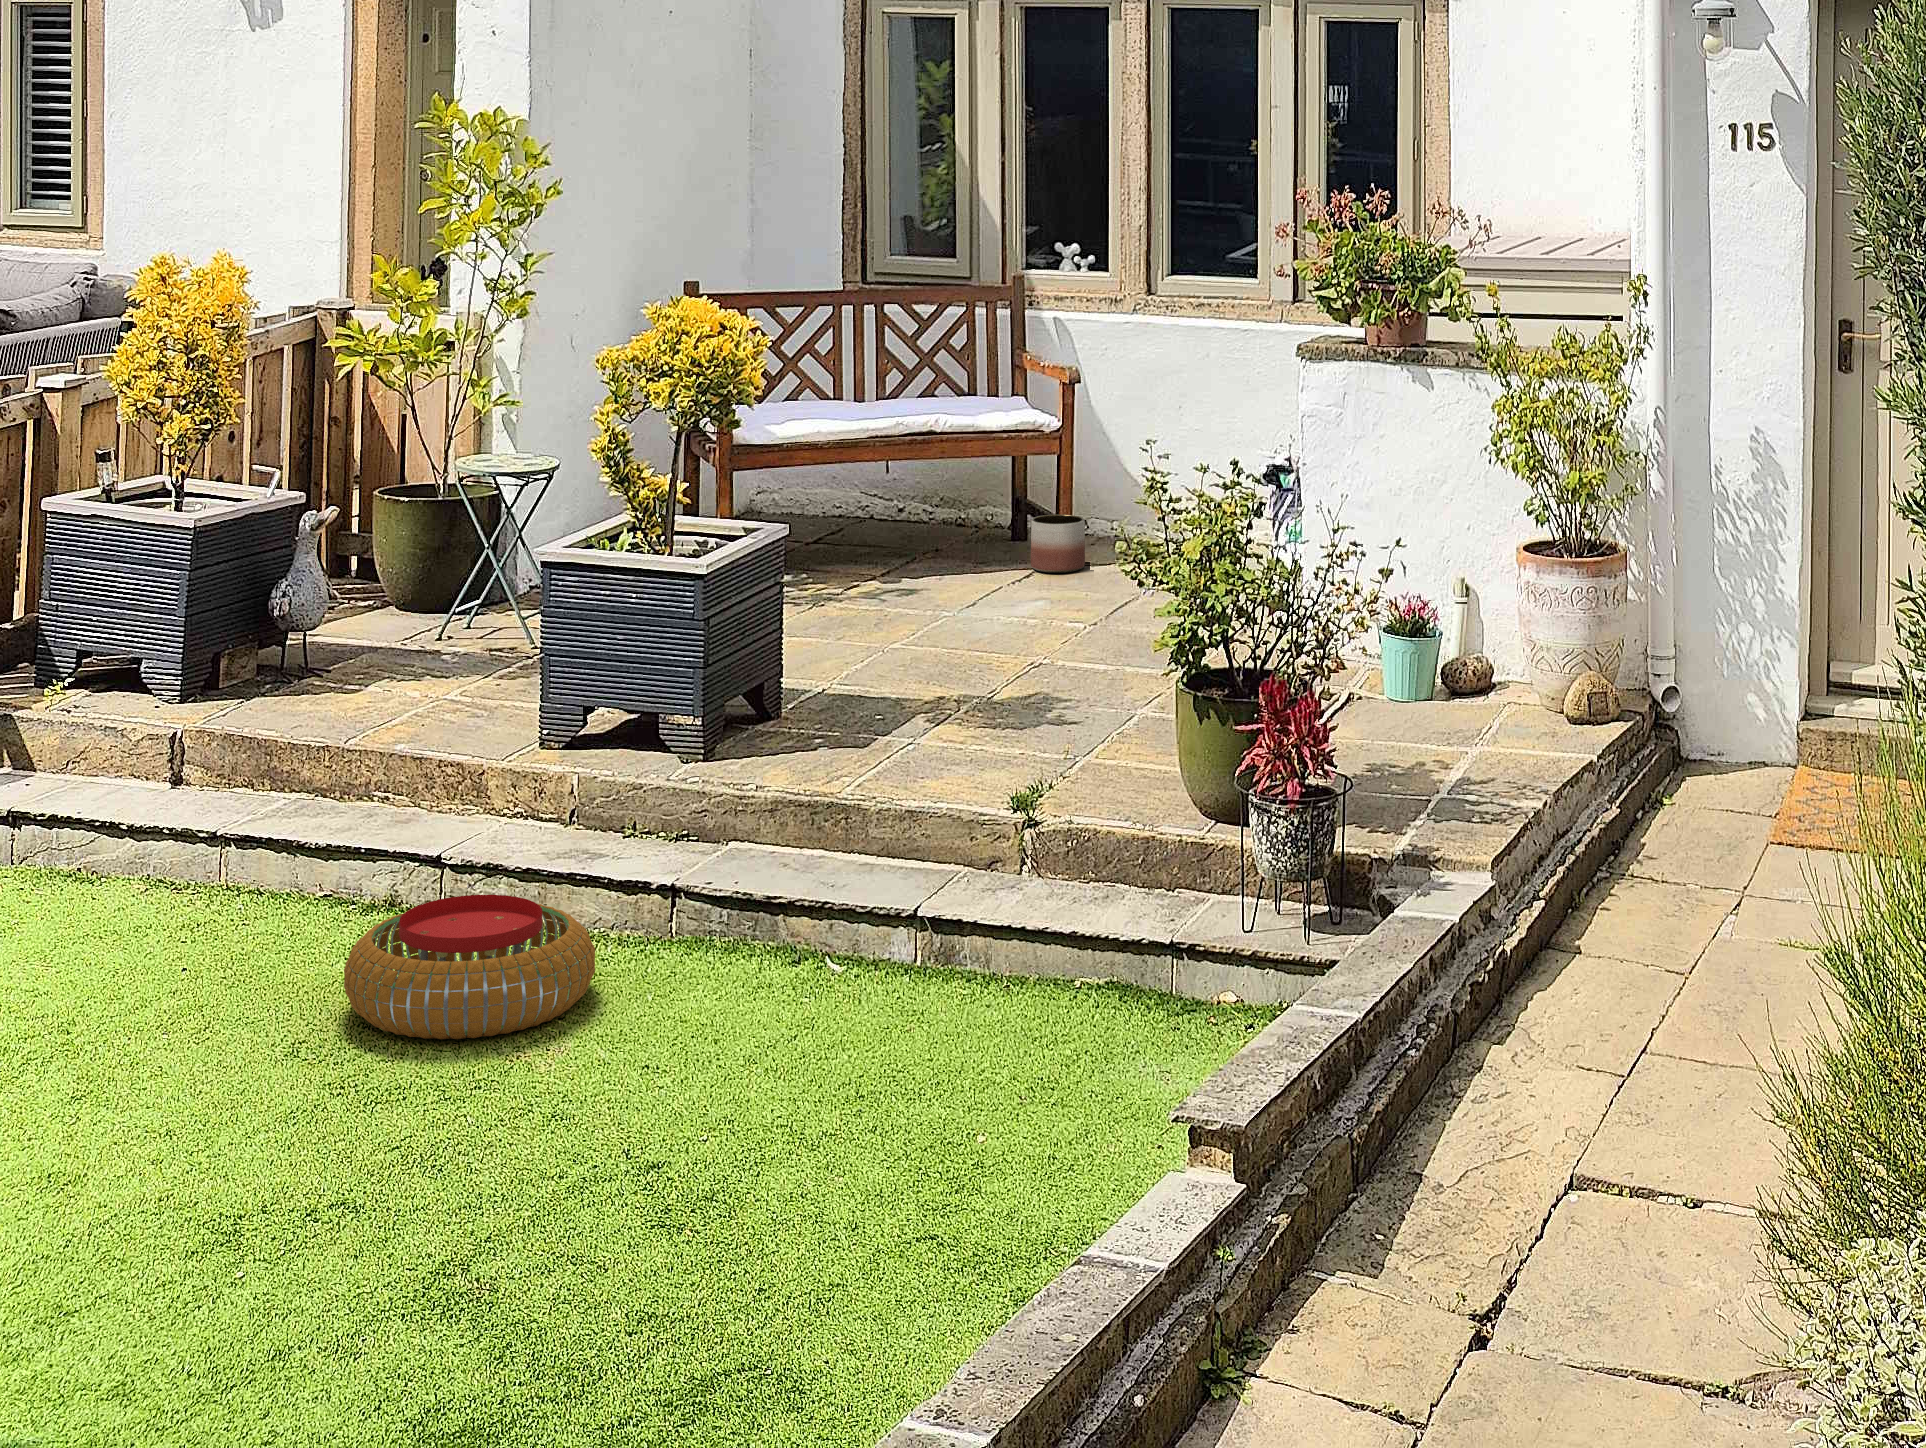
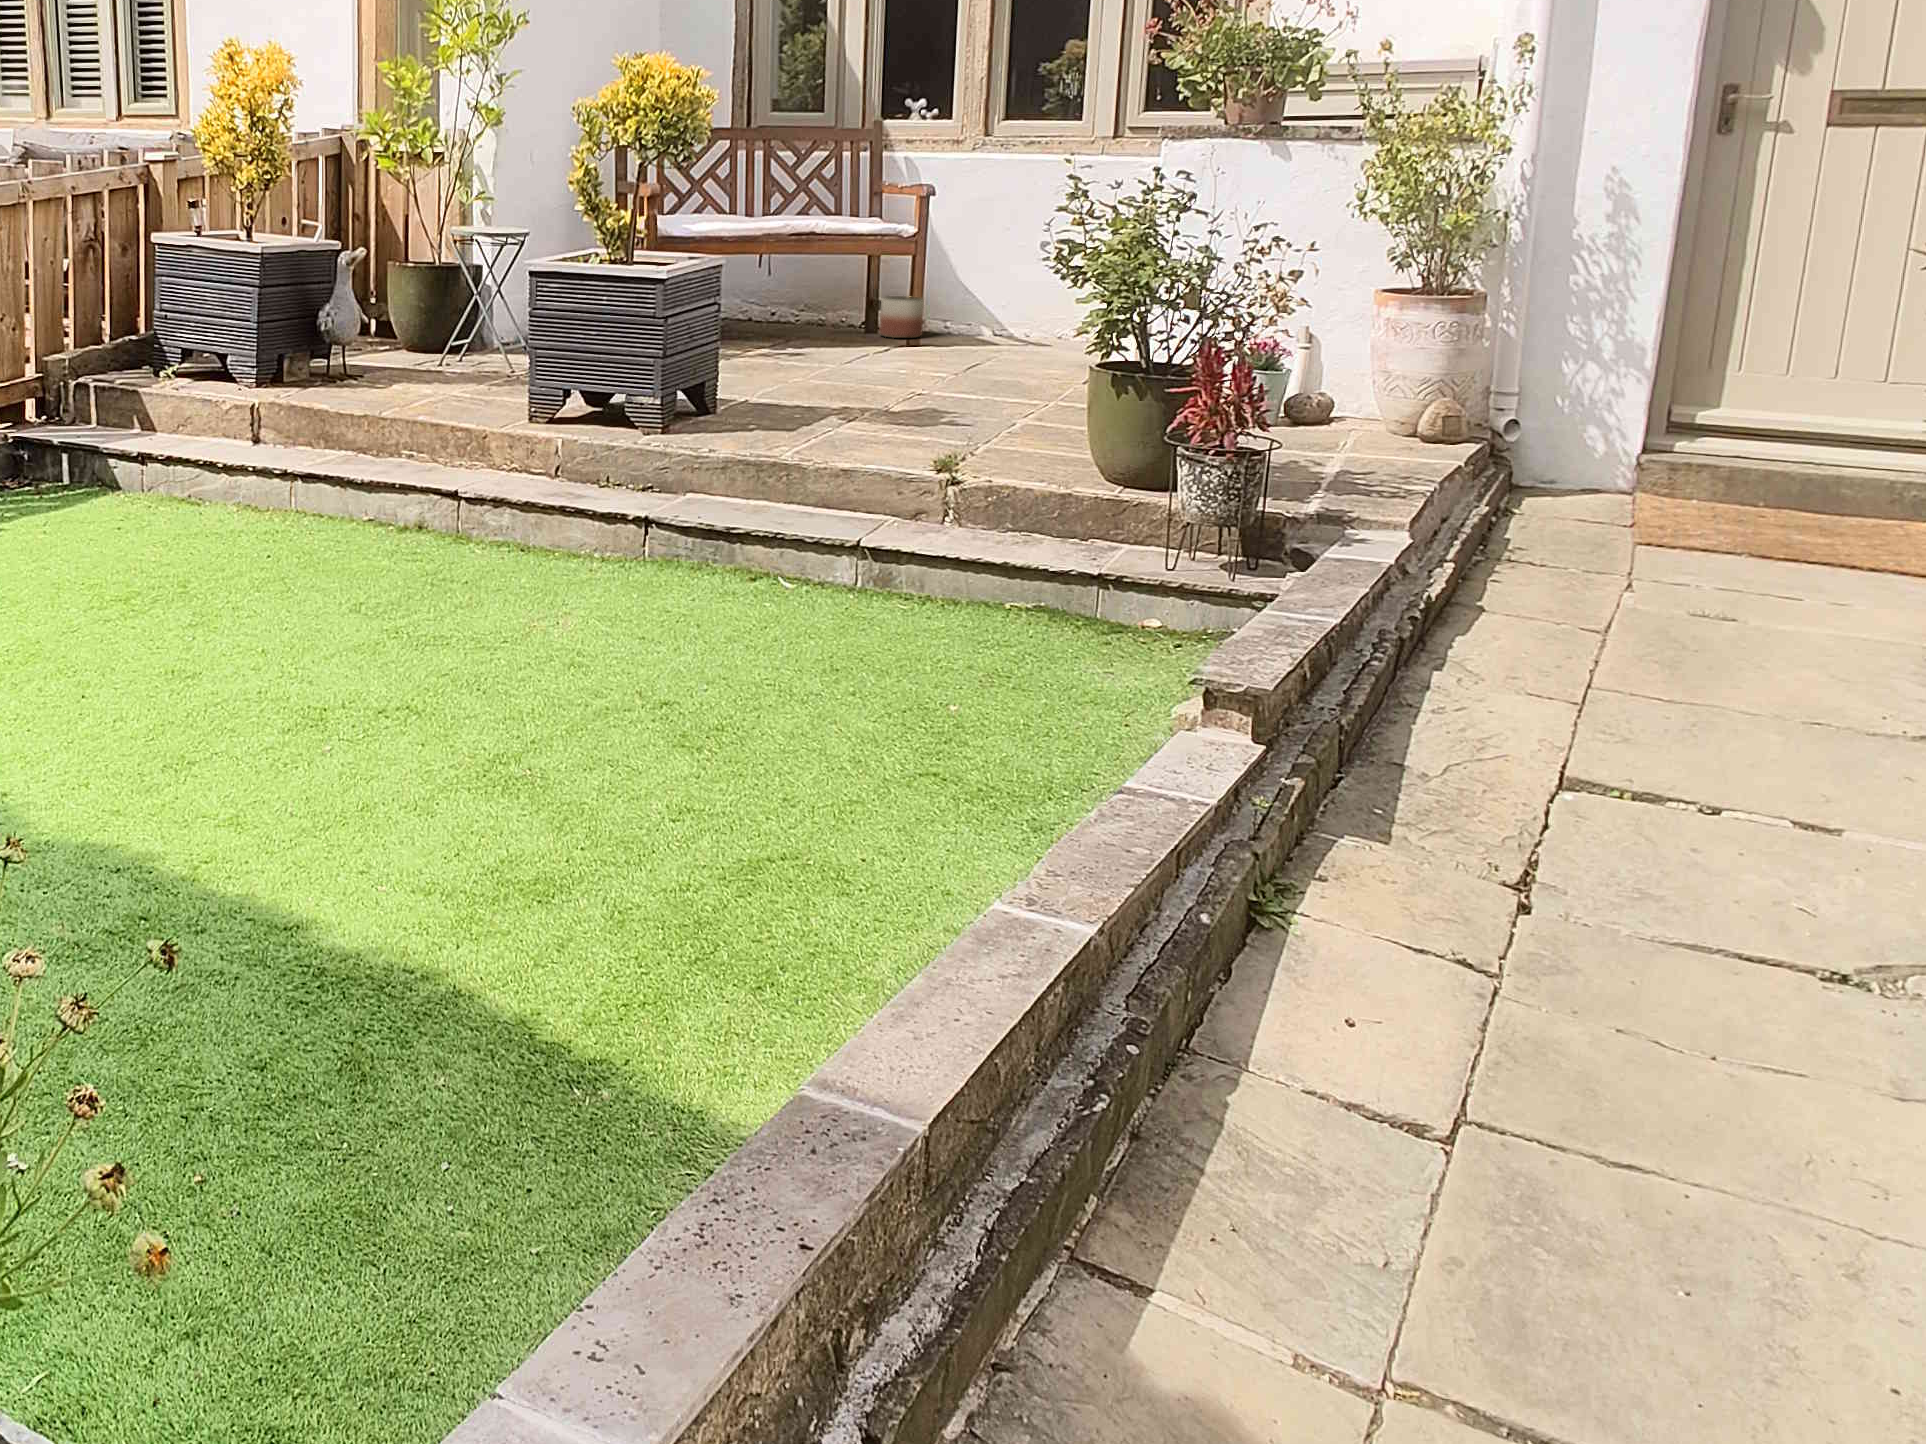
pouf: present [344,895,595,1039] -> none [398,509,595,611]

